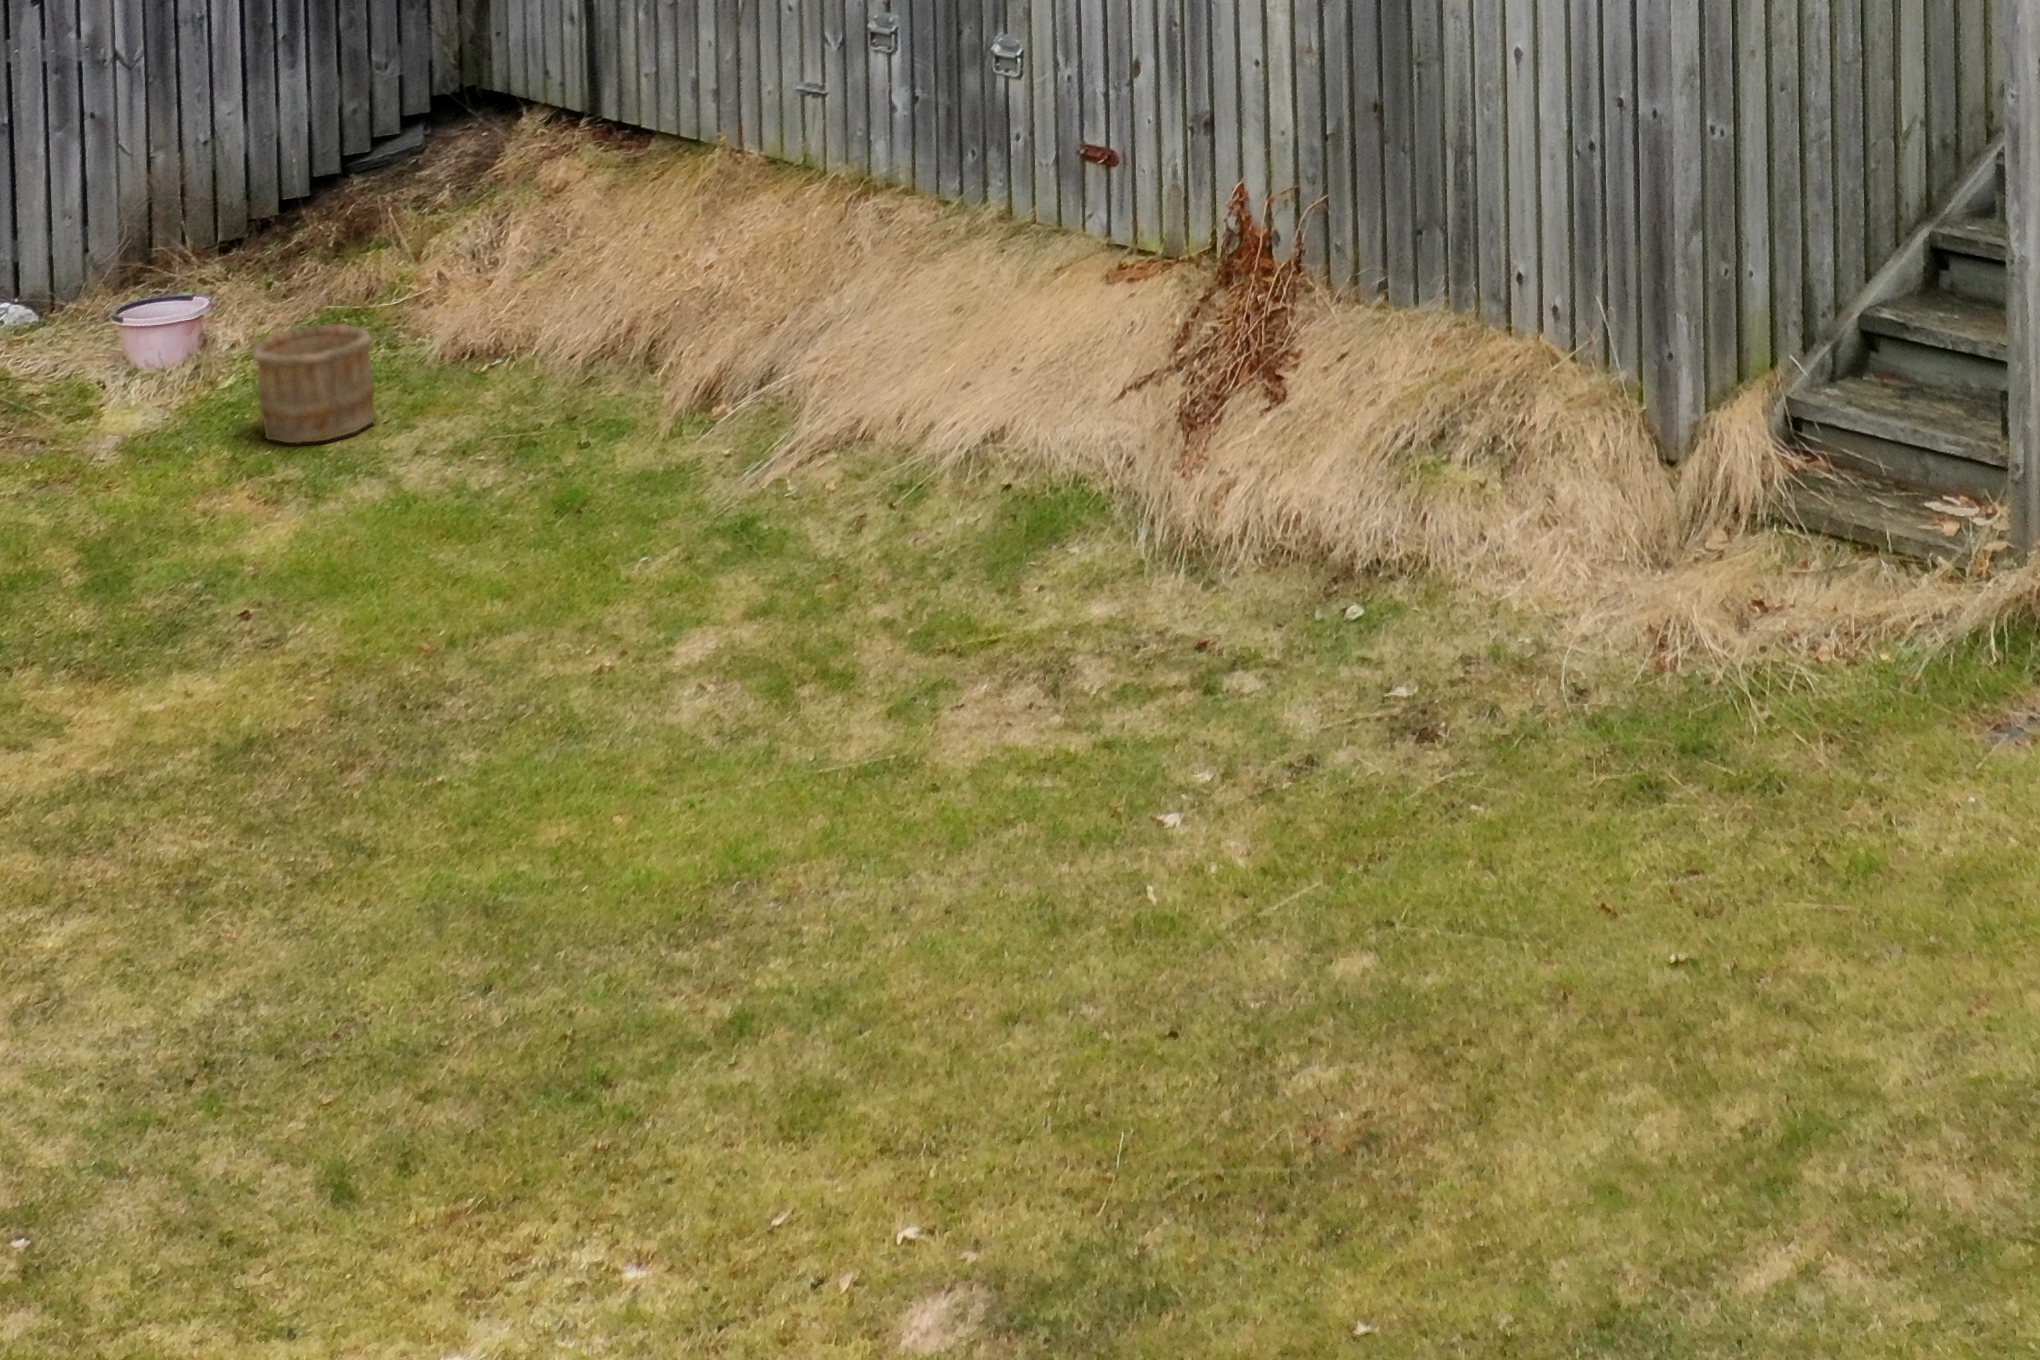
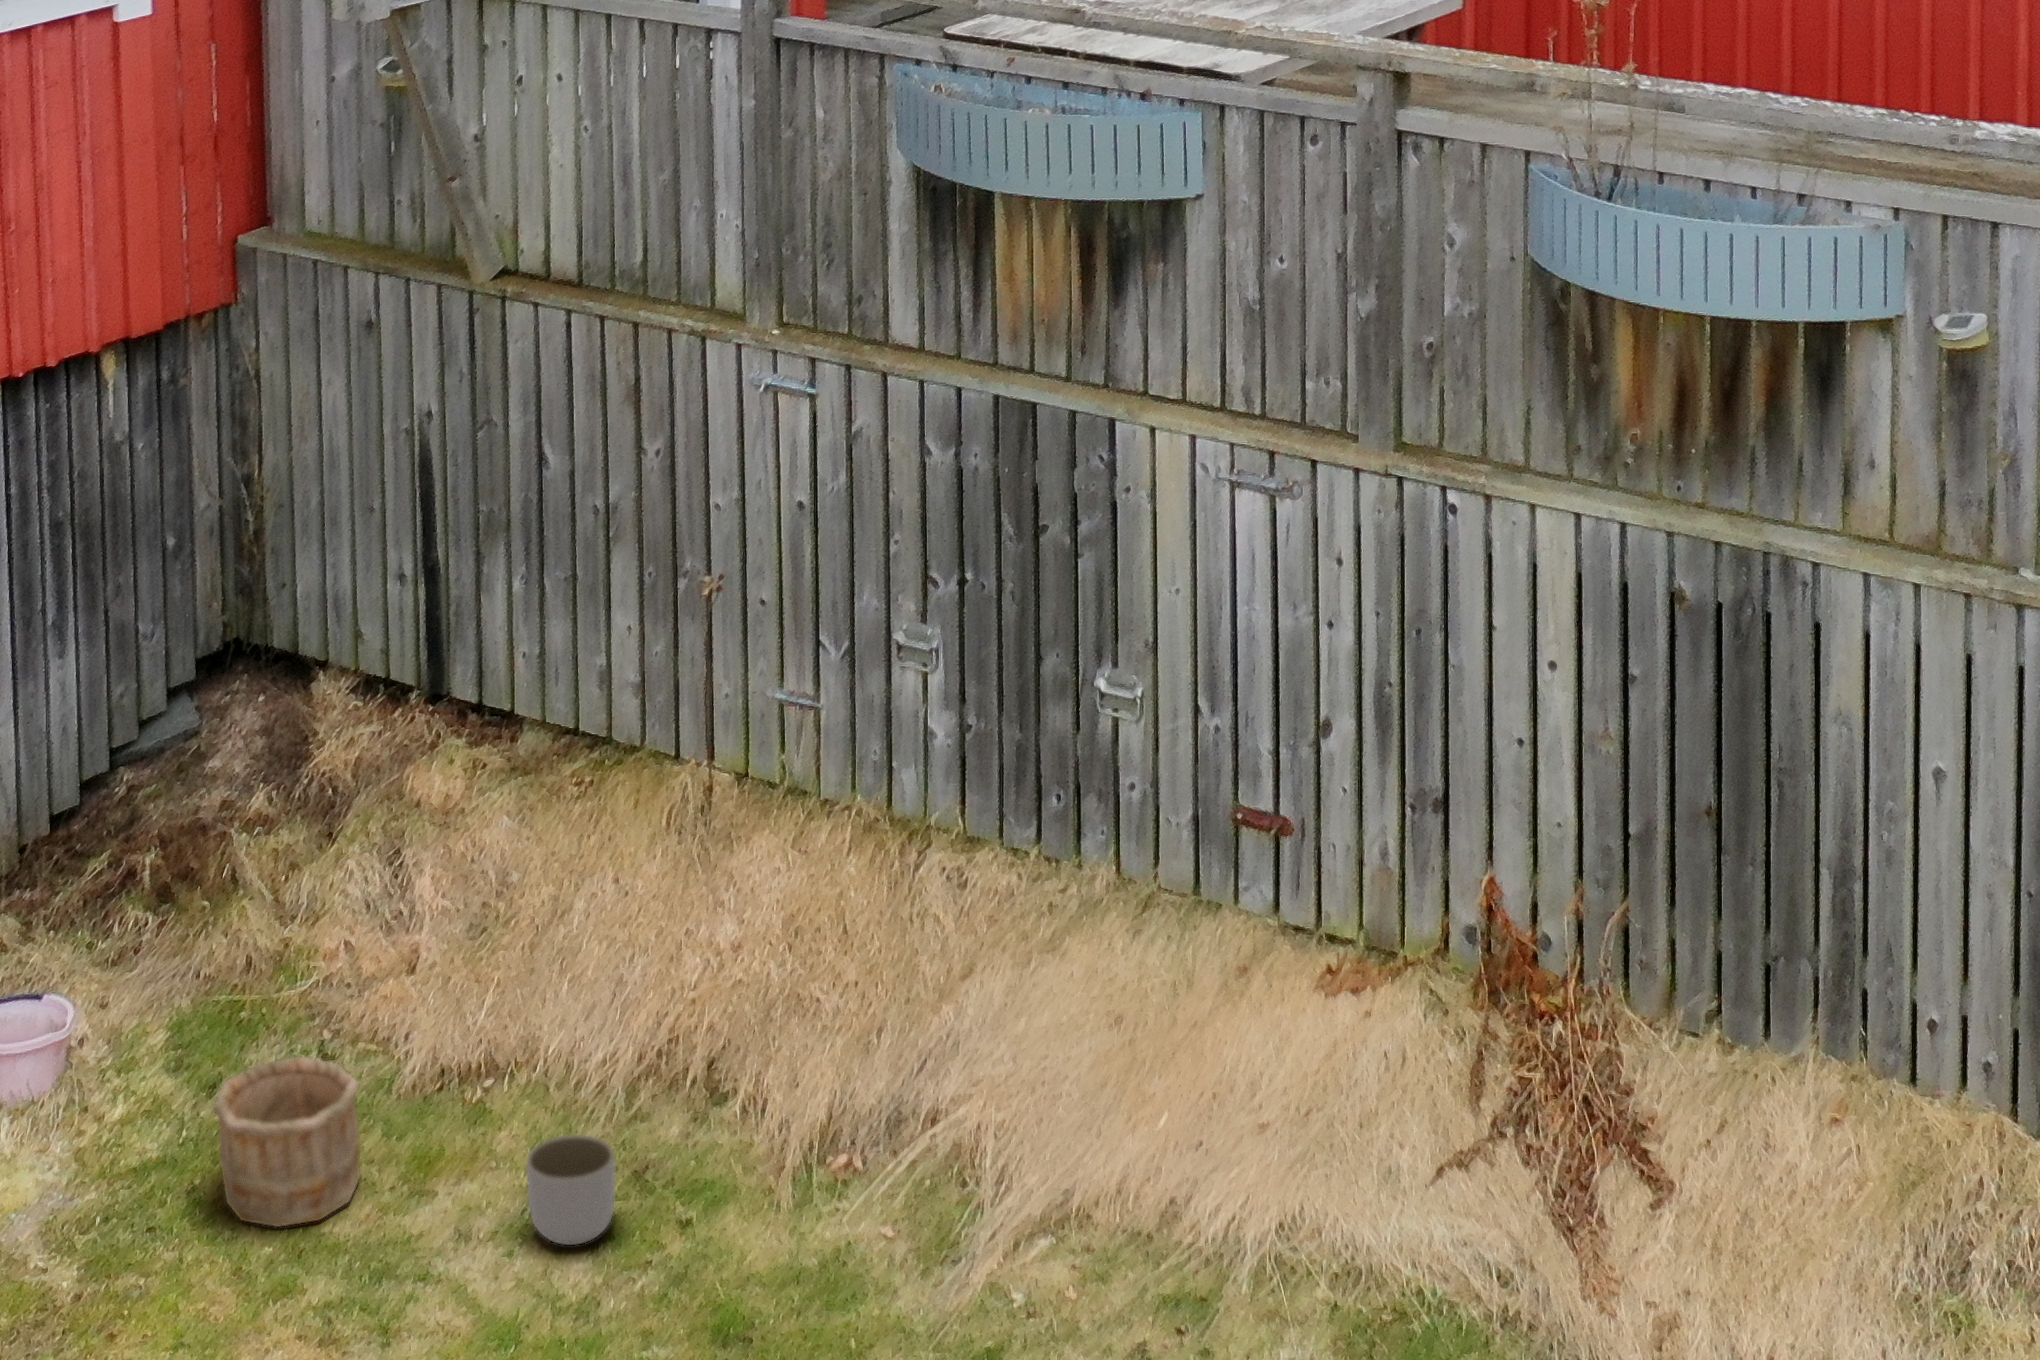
planter: none [469,381,544,462] -> present [527,1135,615,1245]

